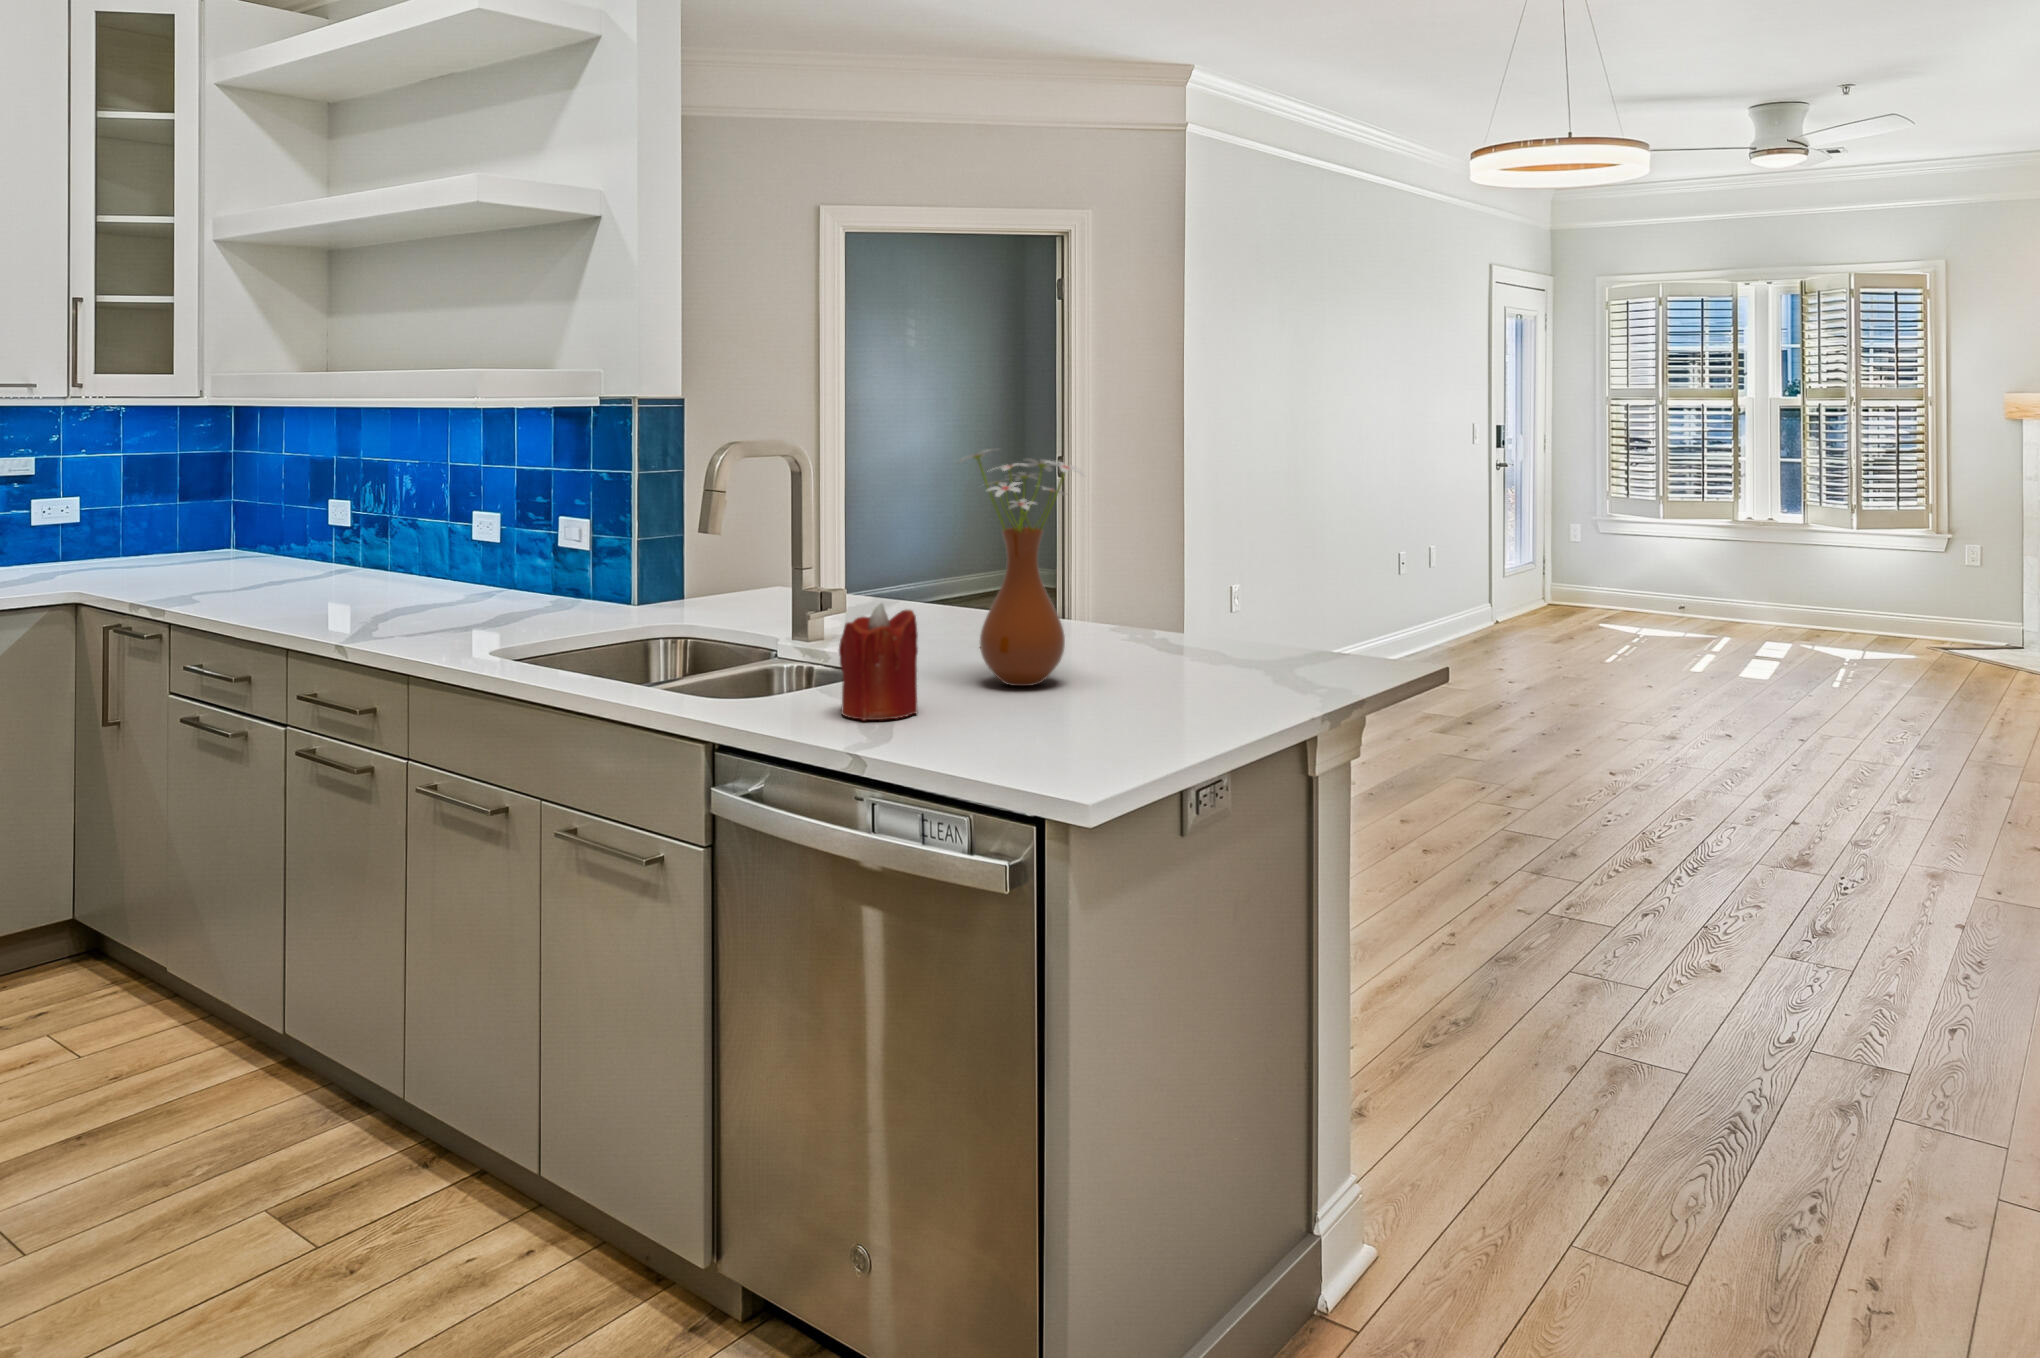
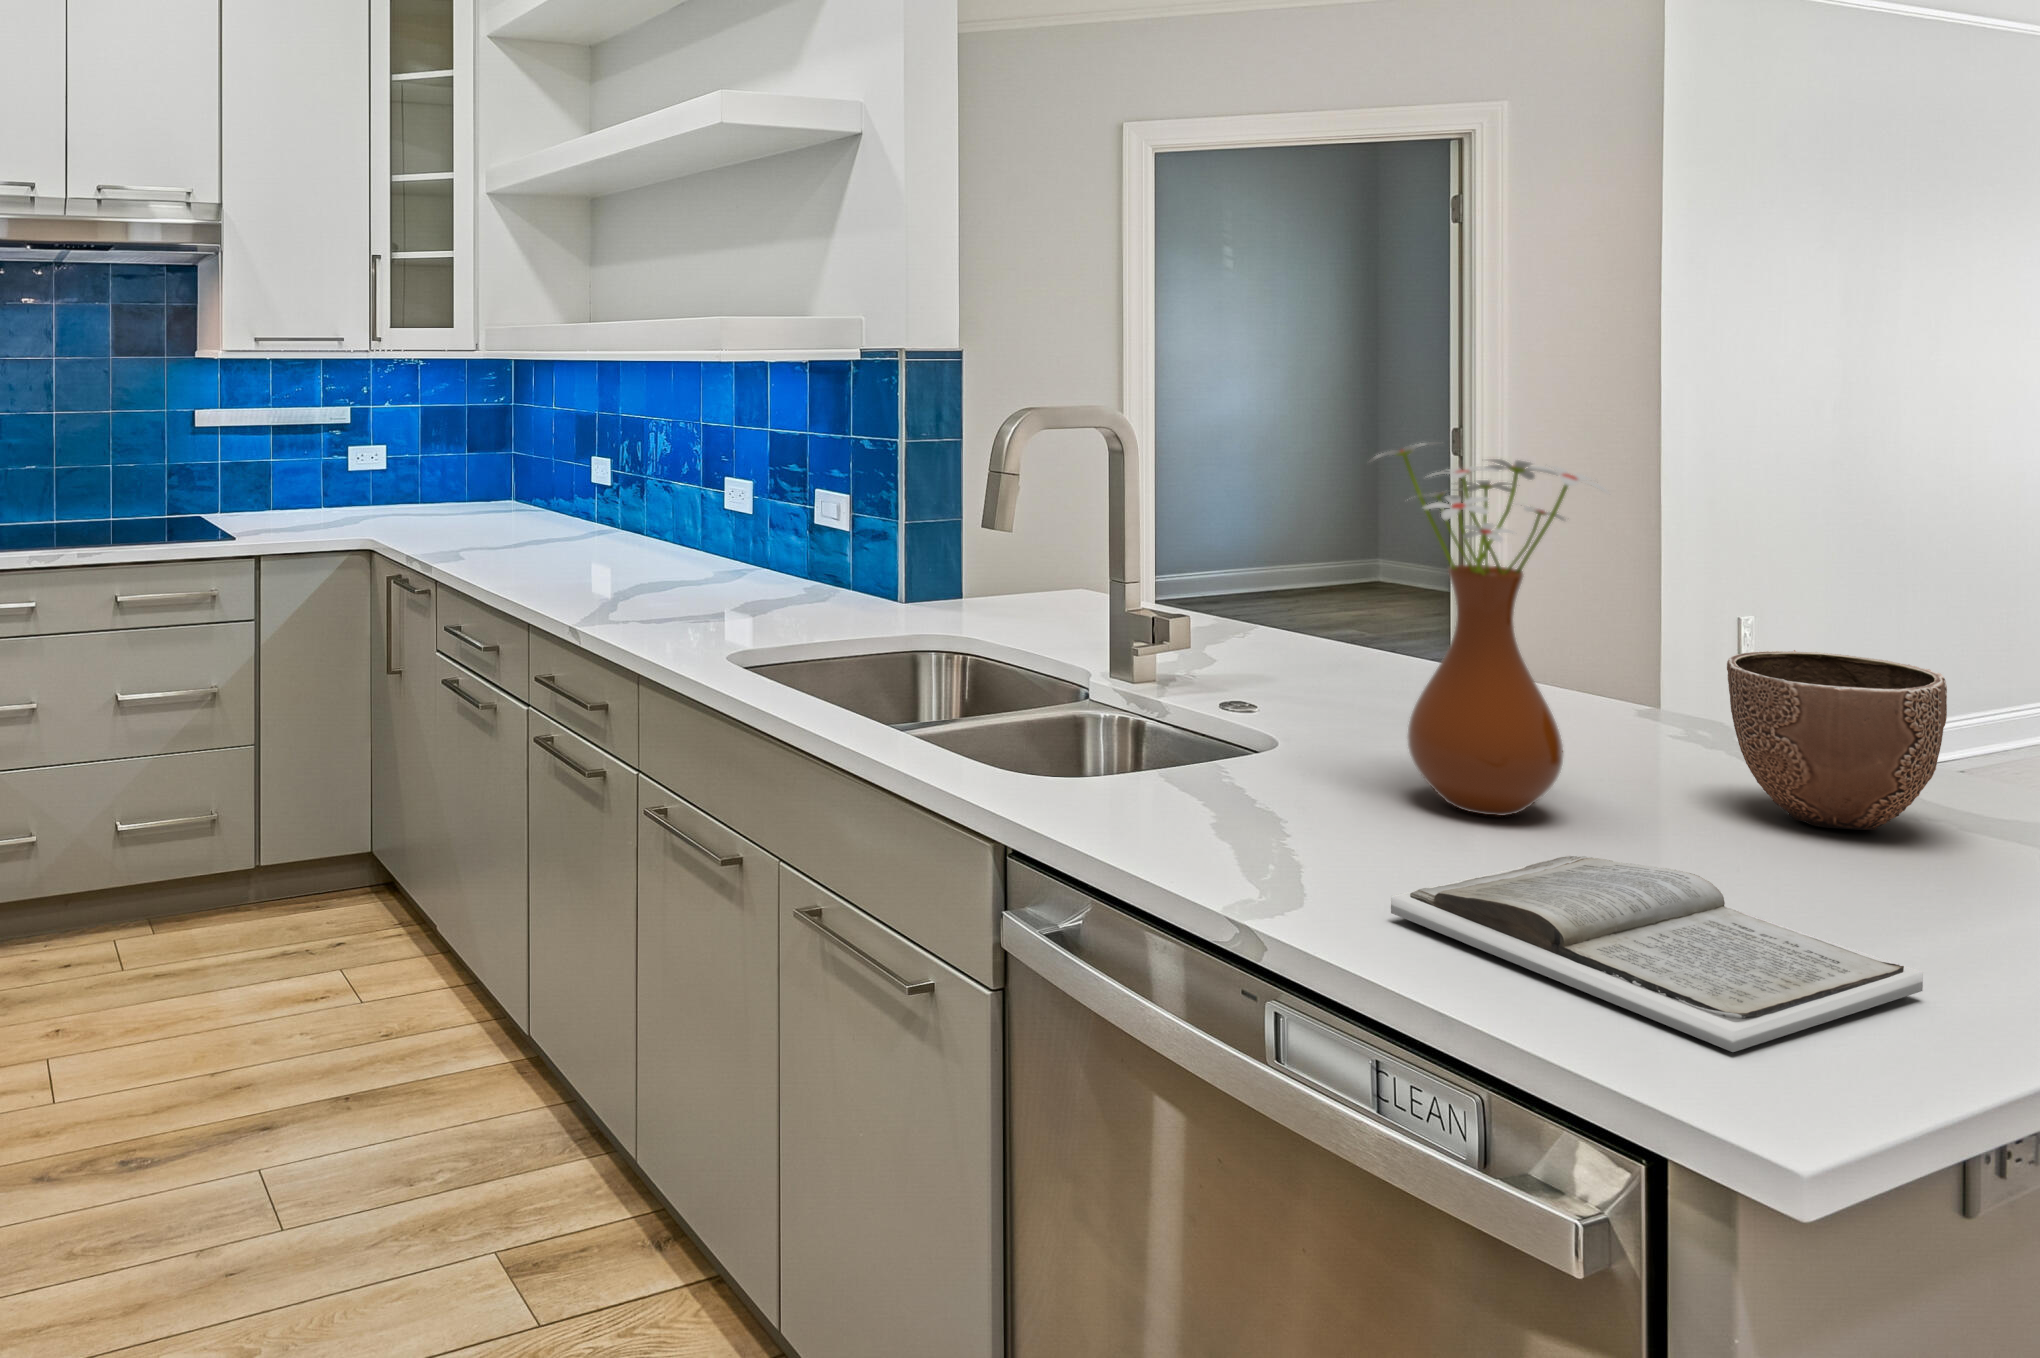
decorative bowl: none [1153,570,1253,672] -> present [1727,650,1947,830]
candle: present [839,603,918,720] -> none [1181,672,1312,853]
book: none [957,691,1209,770] -> present [1391,856,1923,1052]

